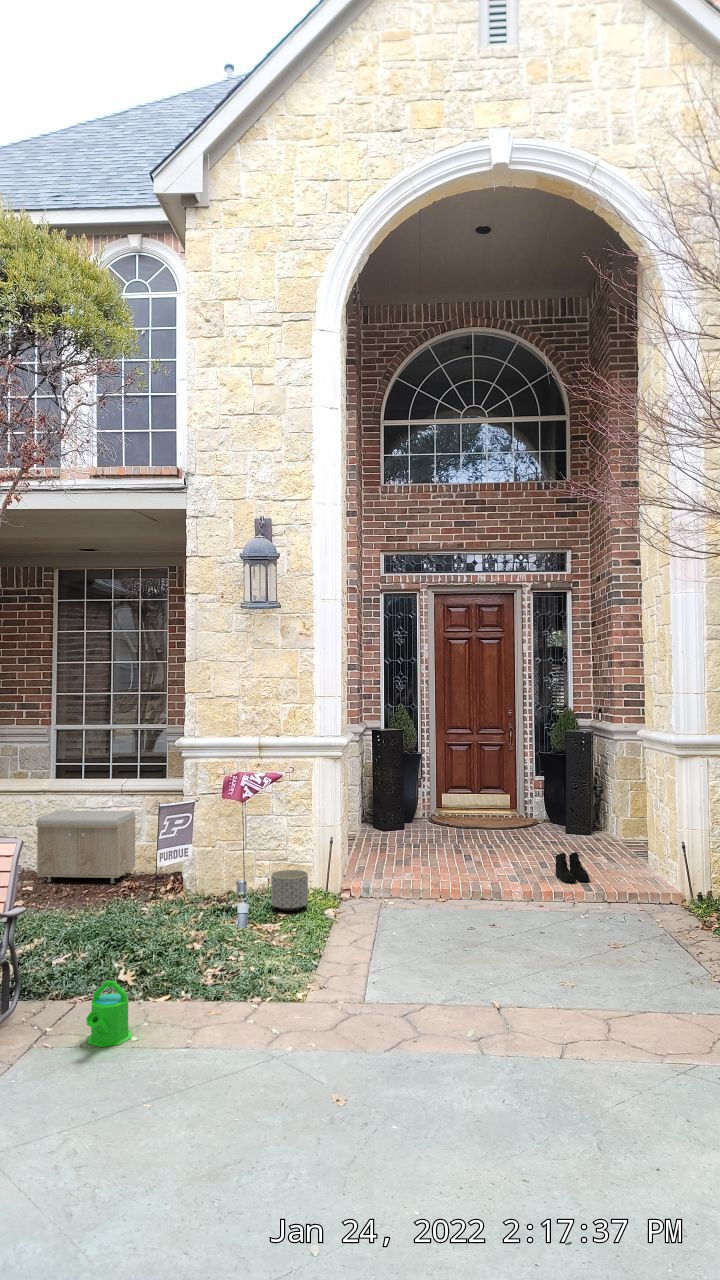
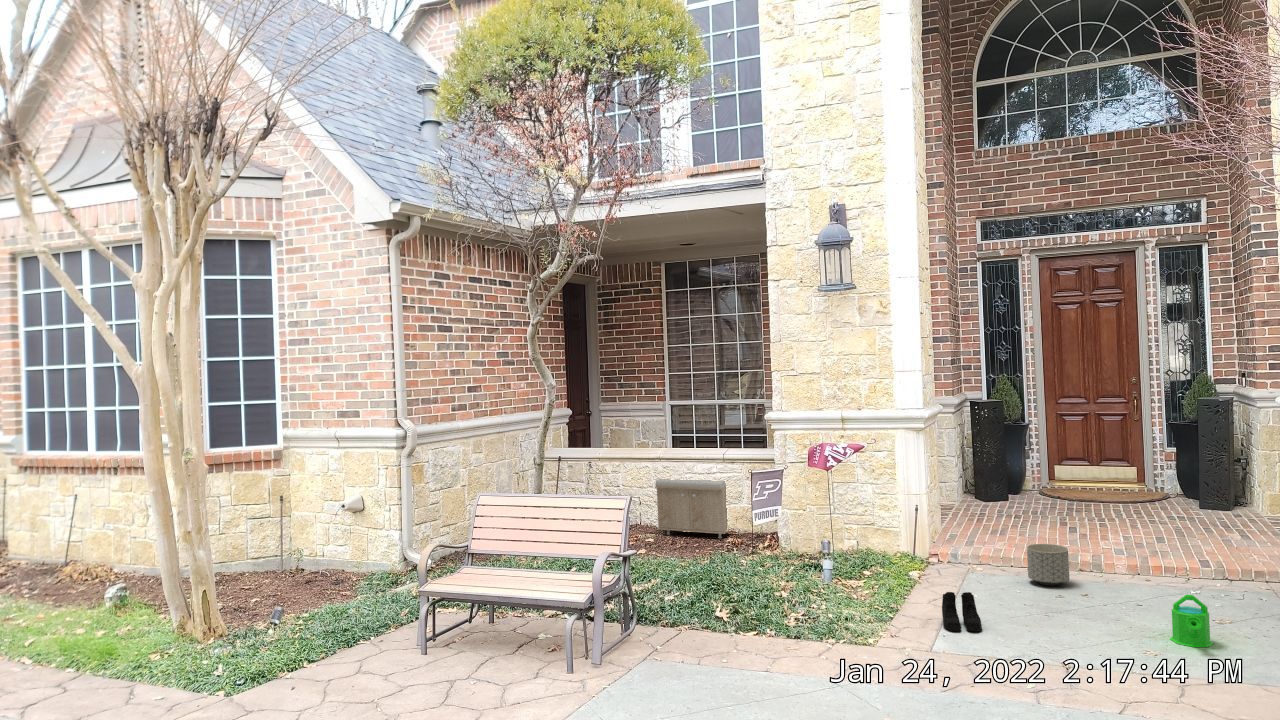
boots: present [555,852,589,882] -> present [942,592,982,631]
planter: present [271,870,308,911] -> present [1027,544,1069,586]
watering can: present [86,980,131,1047] -> present [1170,595,1213,647]

